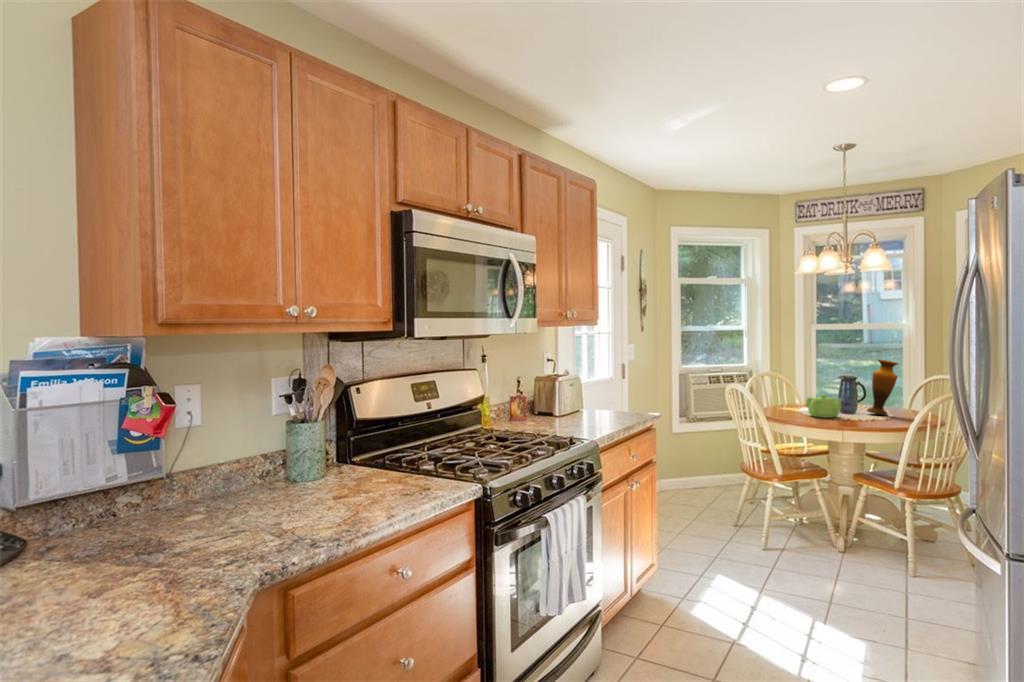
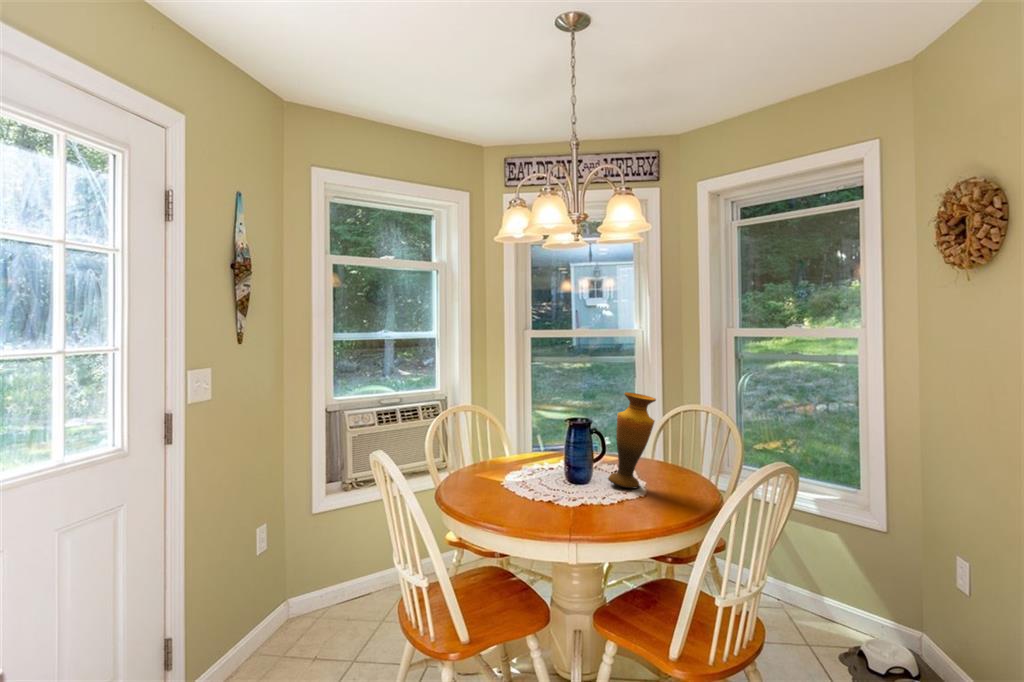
teapot: present [806,395,842,418] -> none [514,465,580,513]

